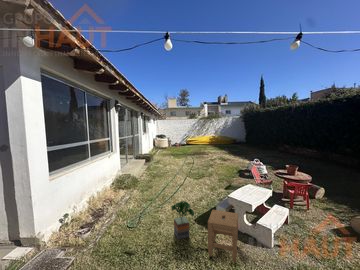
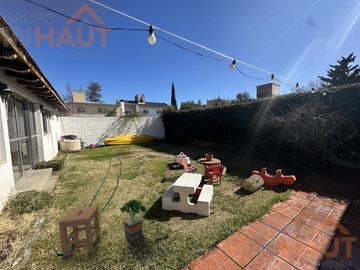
stool: present [208,210,238,262] -> present [59,206,100,256]

